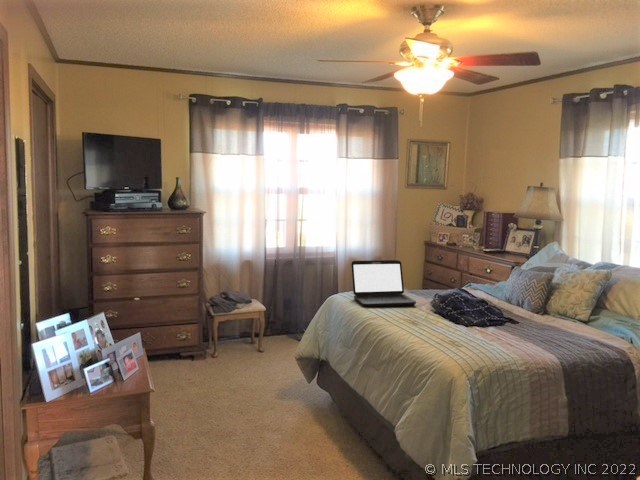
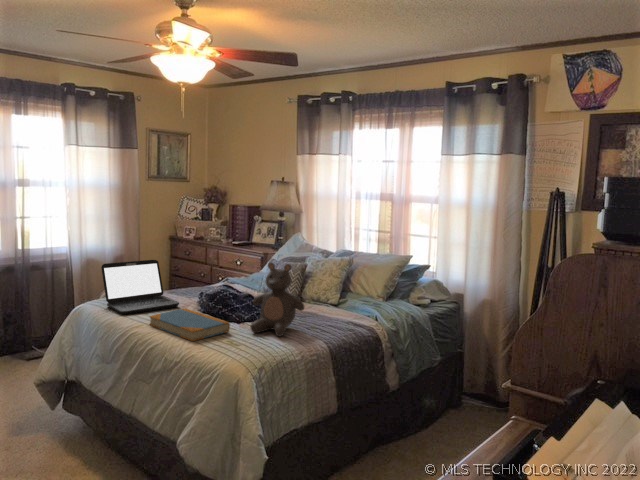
teddy bear: none [477,268,537,344] -> present [251,262,304,336]
book: none [384,307,456,336] -> present [150,309,230,341]

